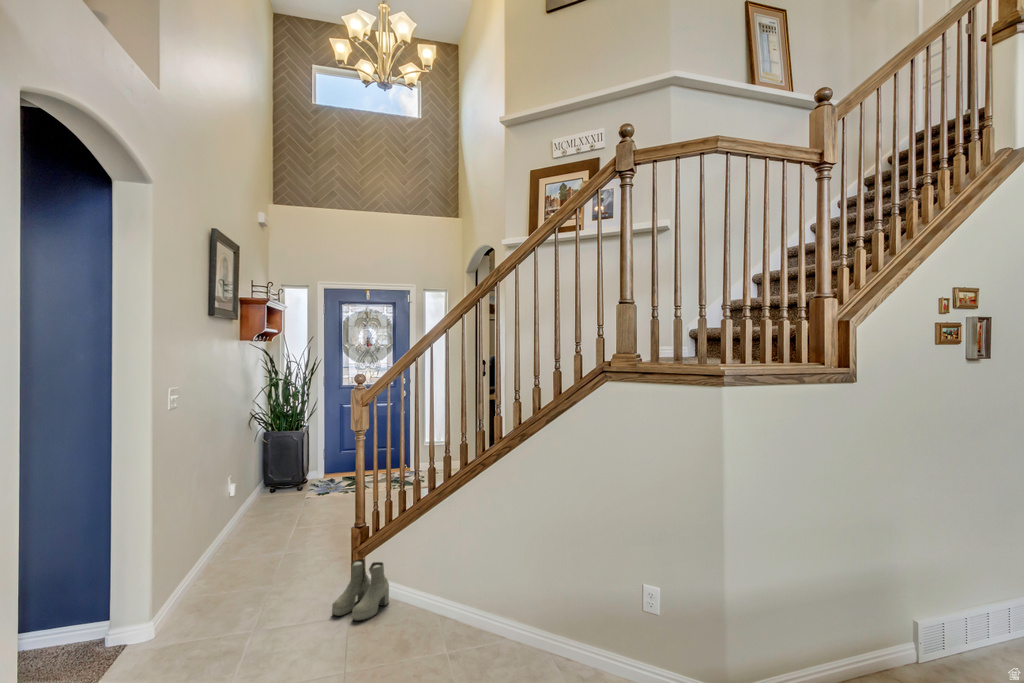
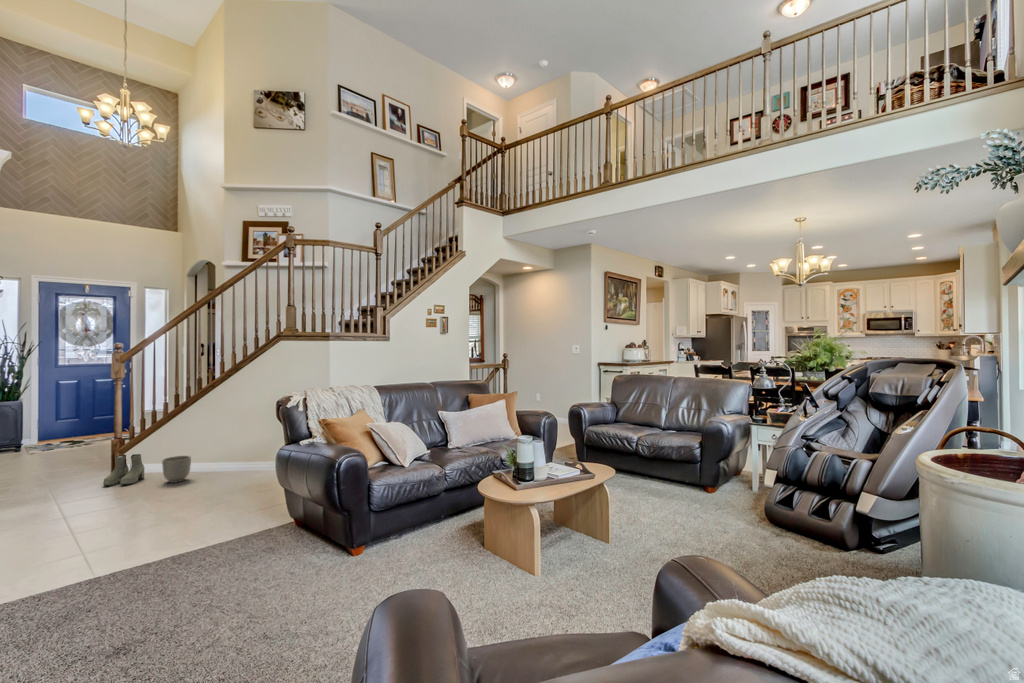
planter: none [407,580,450,636] -> present [162,456,191,483]

